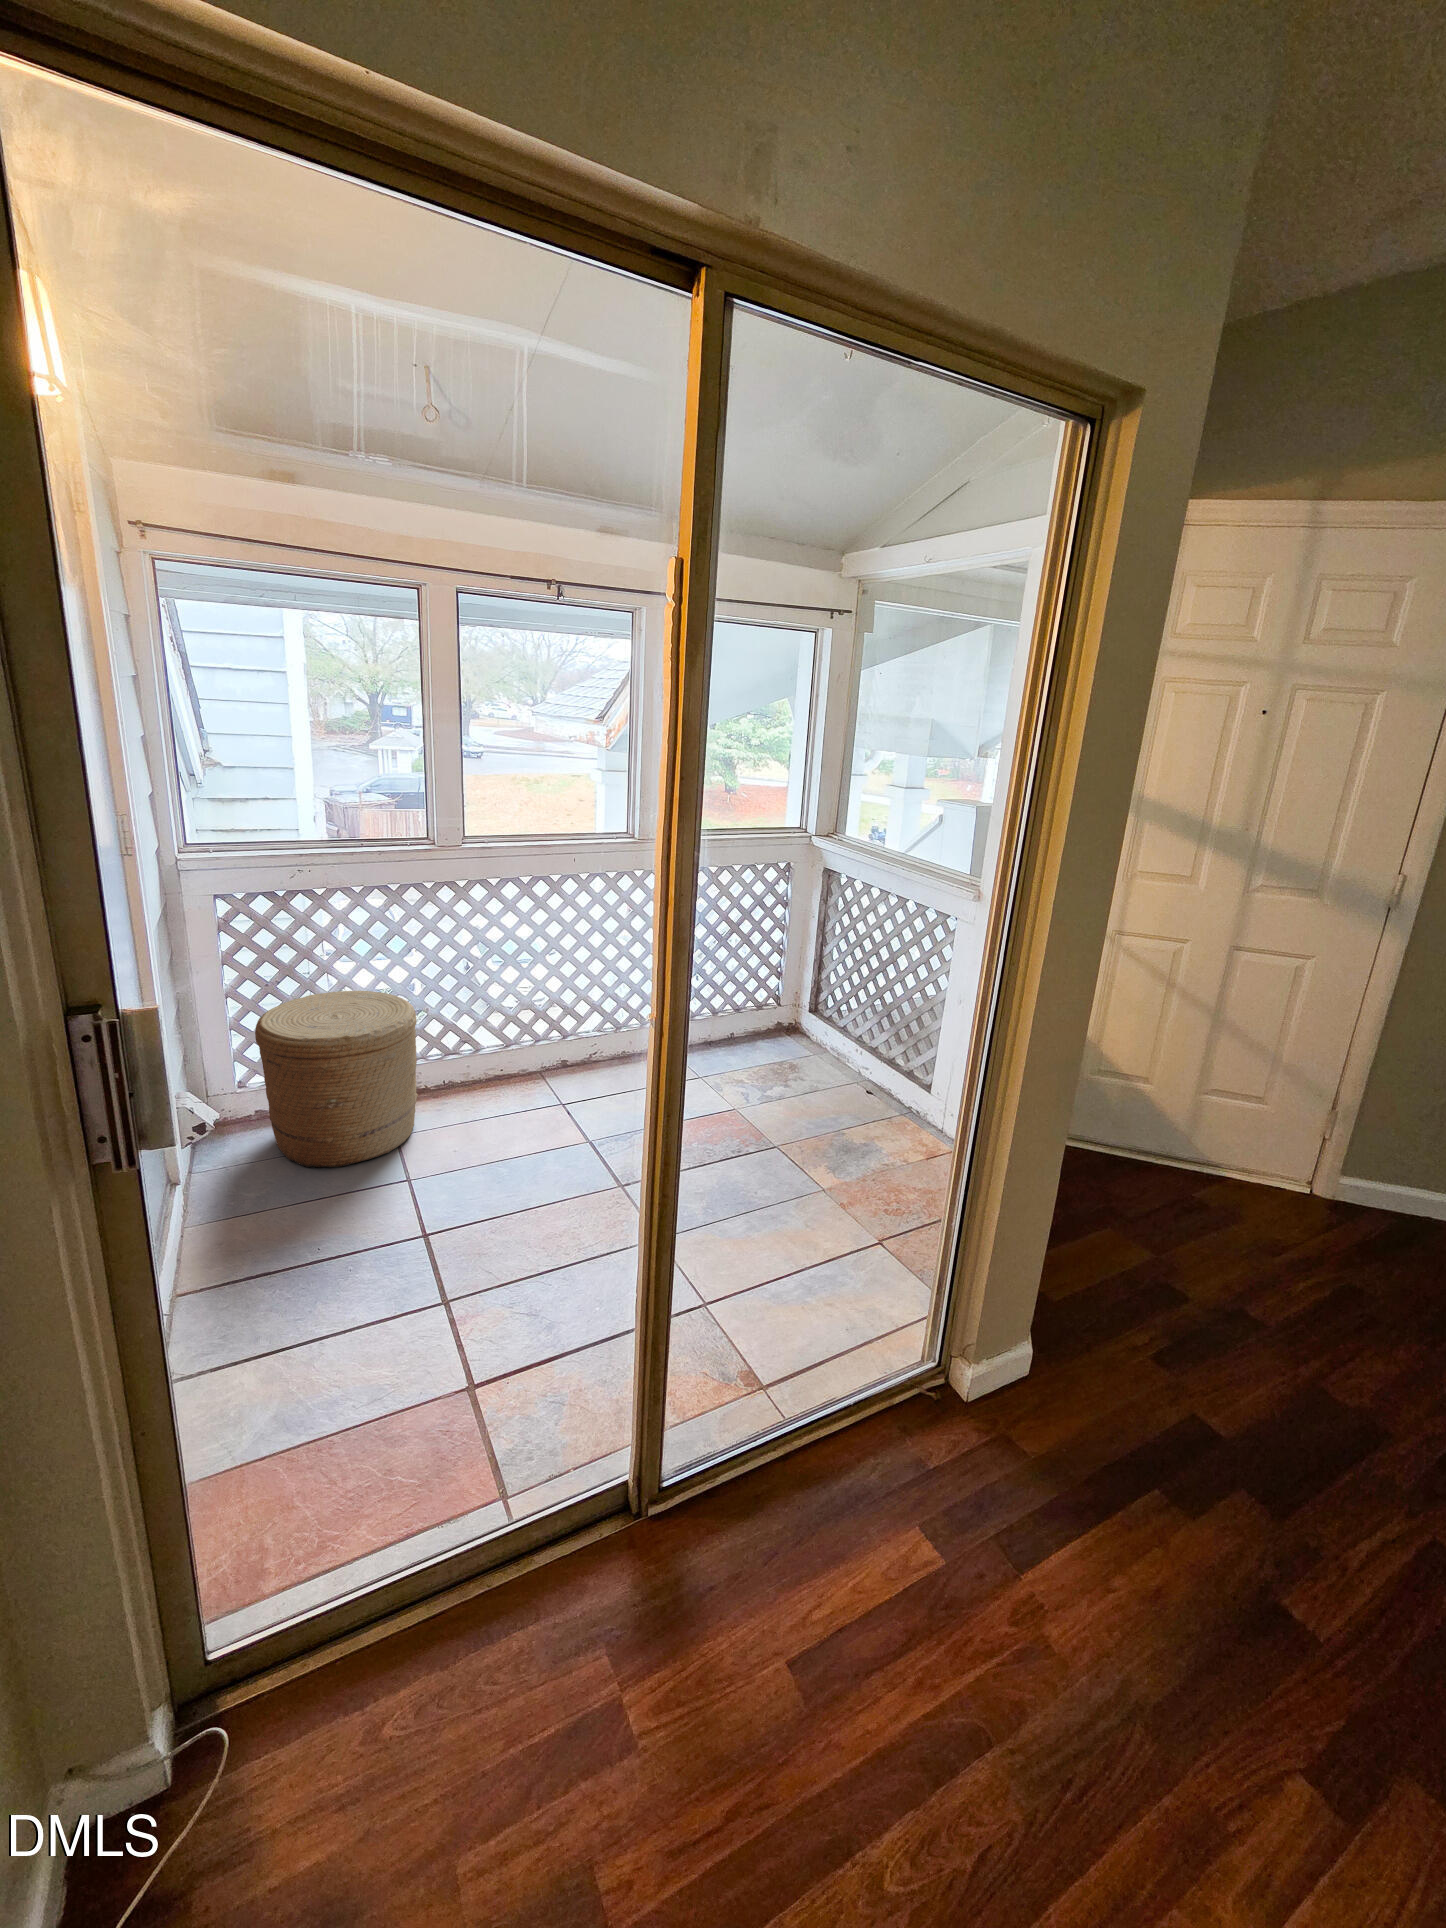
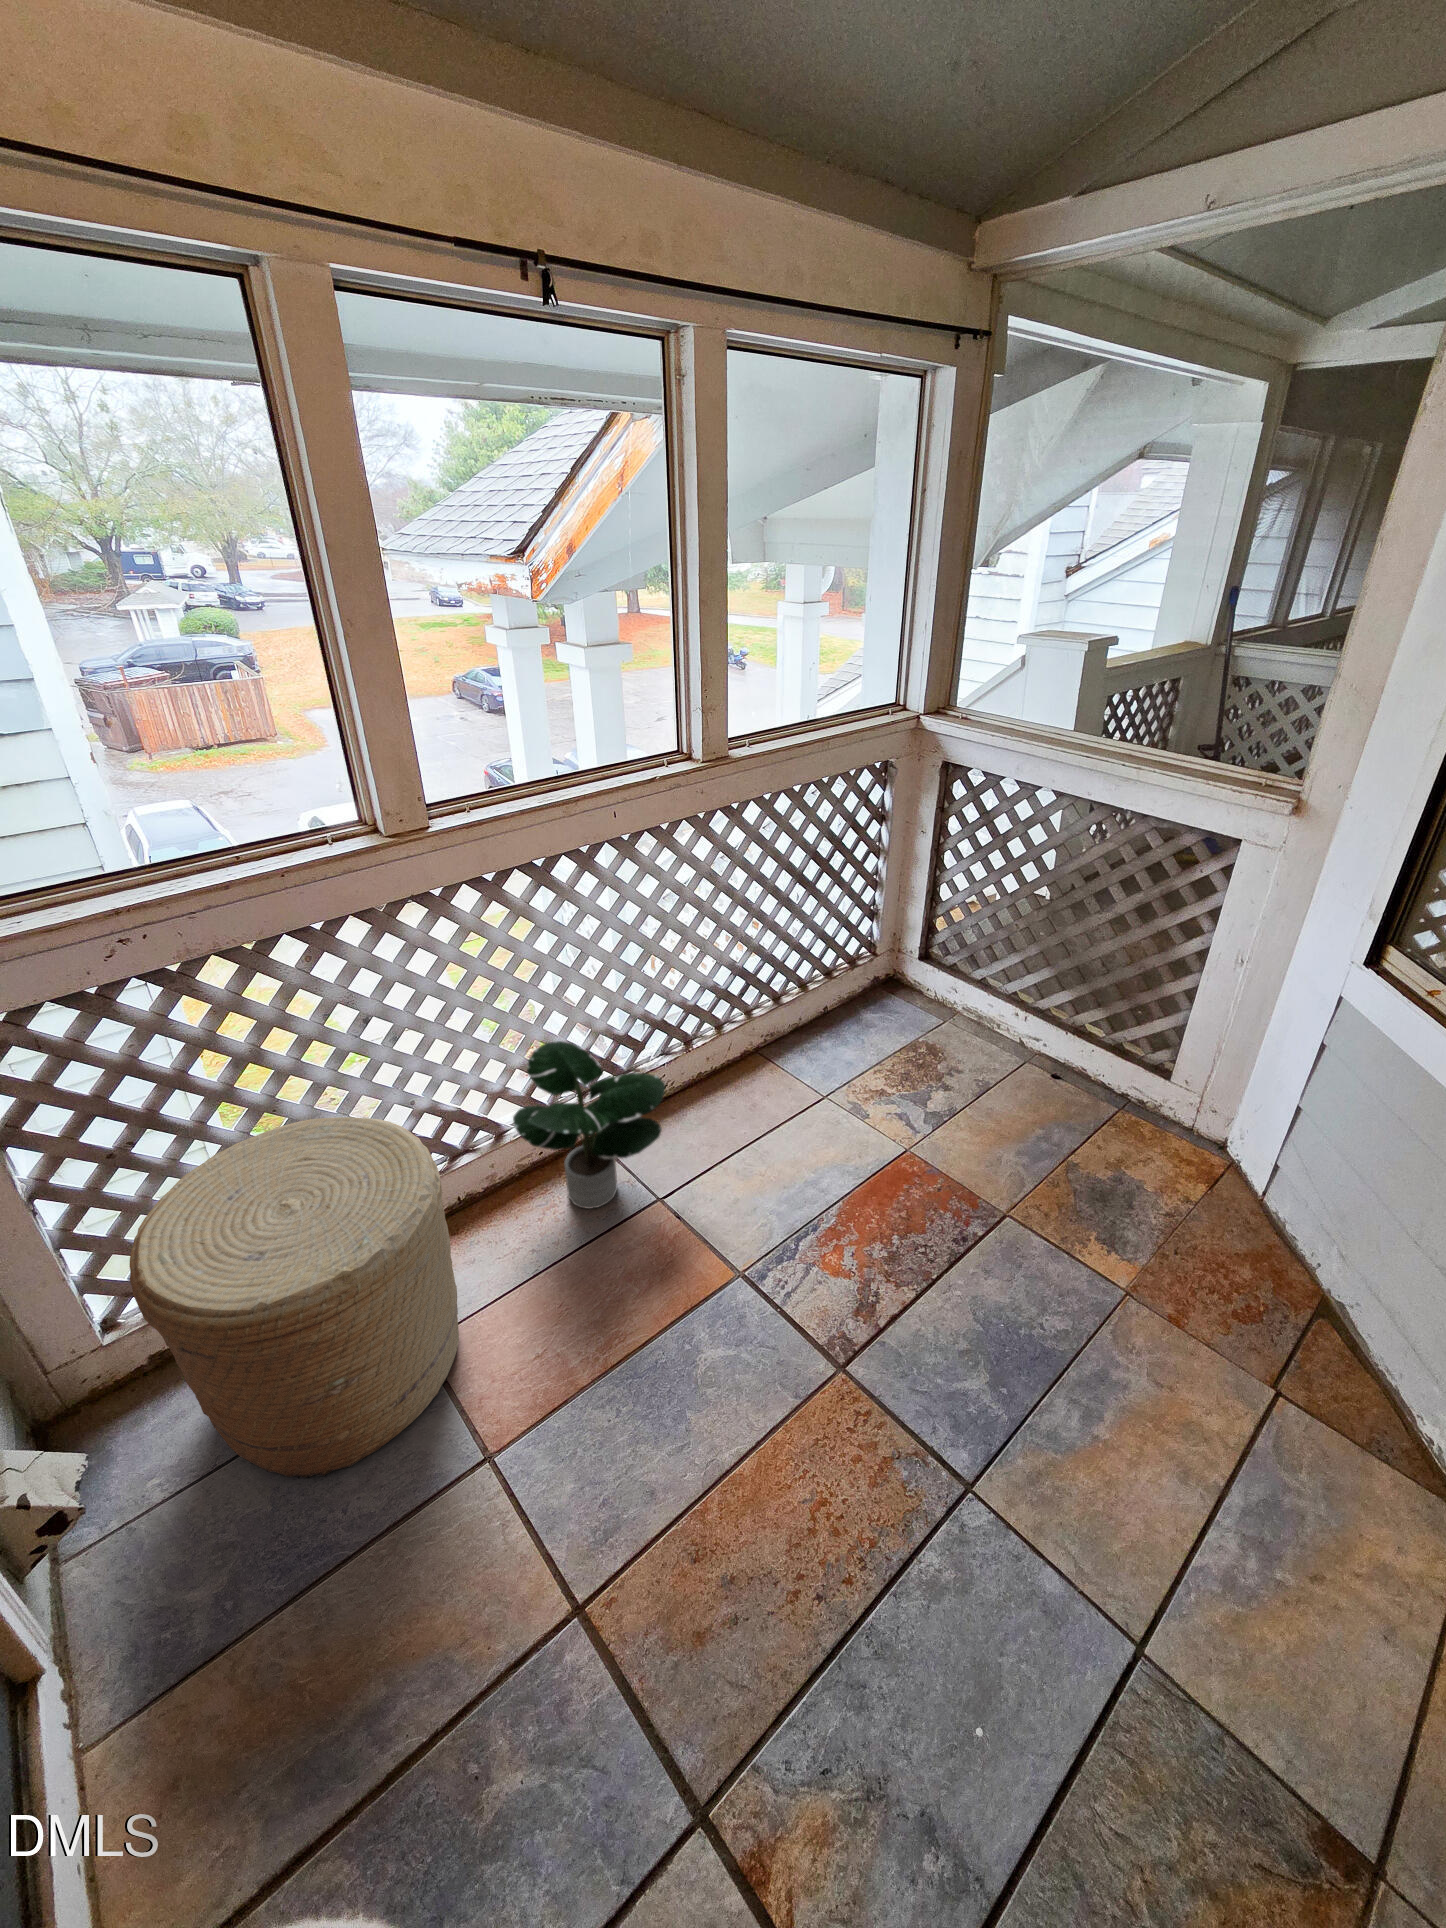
potted plant: none [479,994,577,1101] -> present [513,1041,665,1209]

